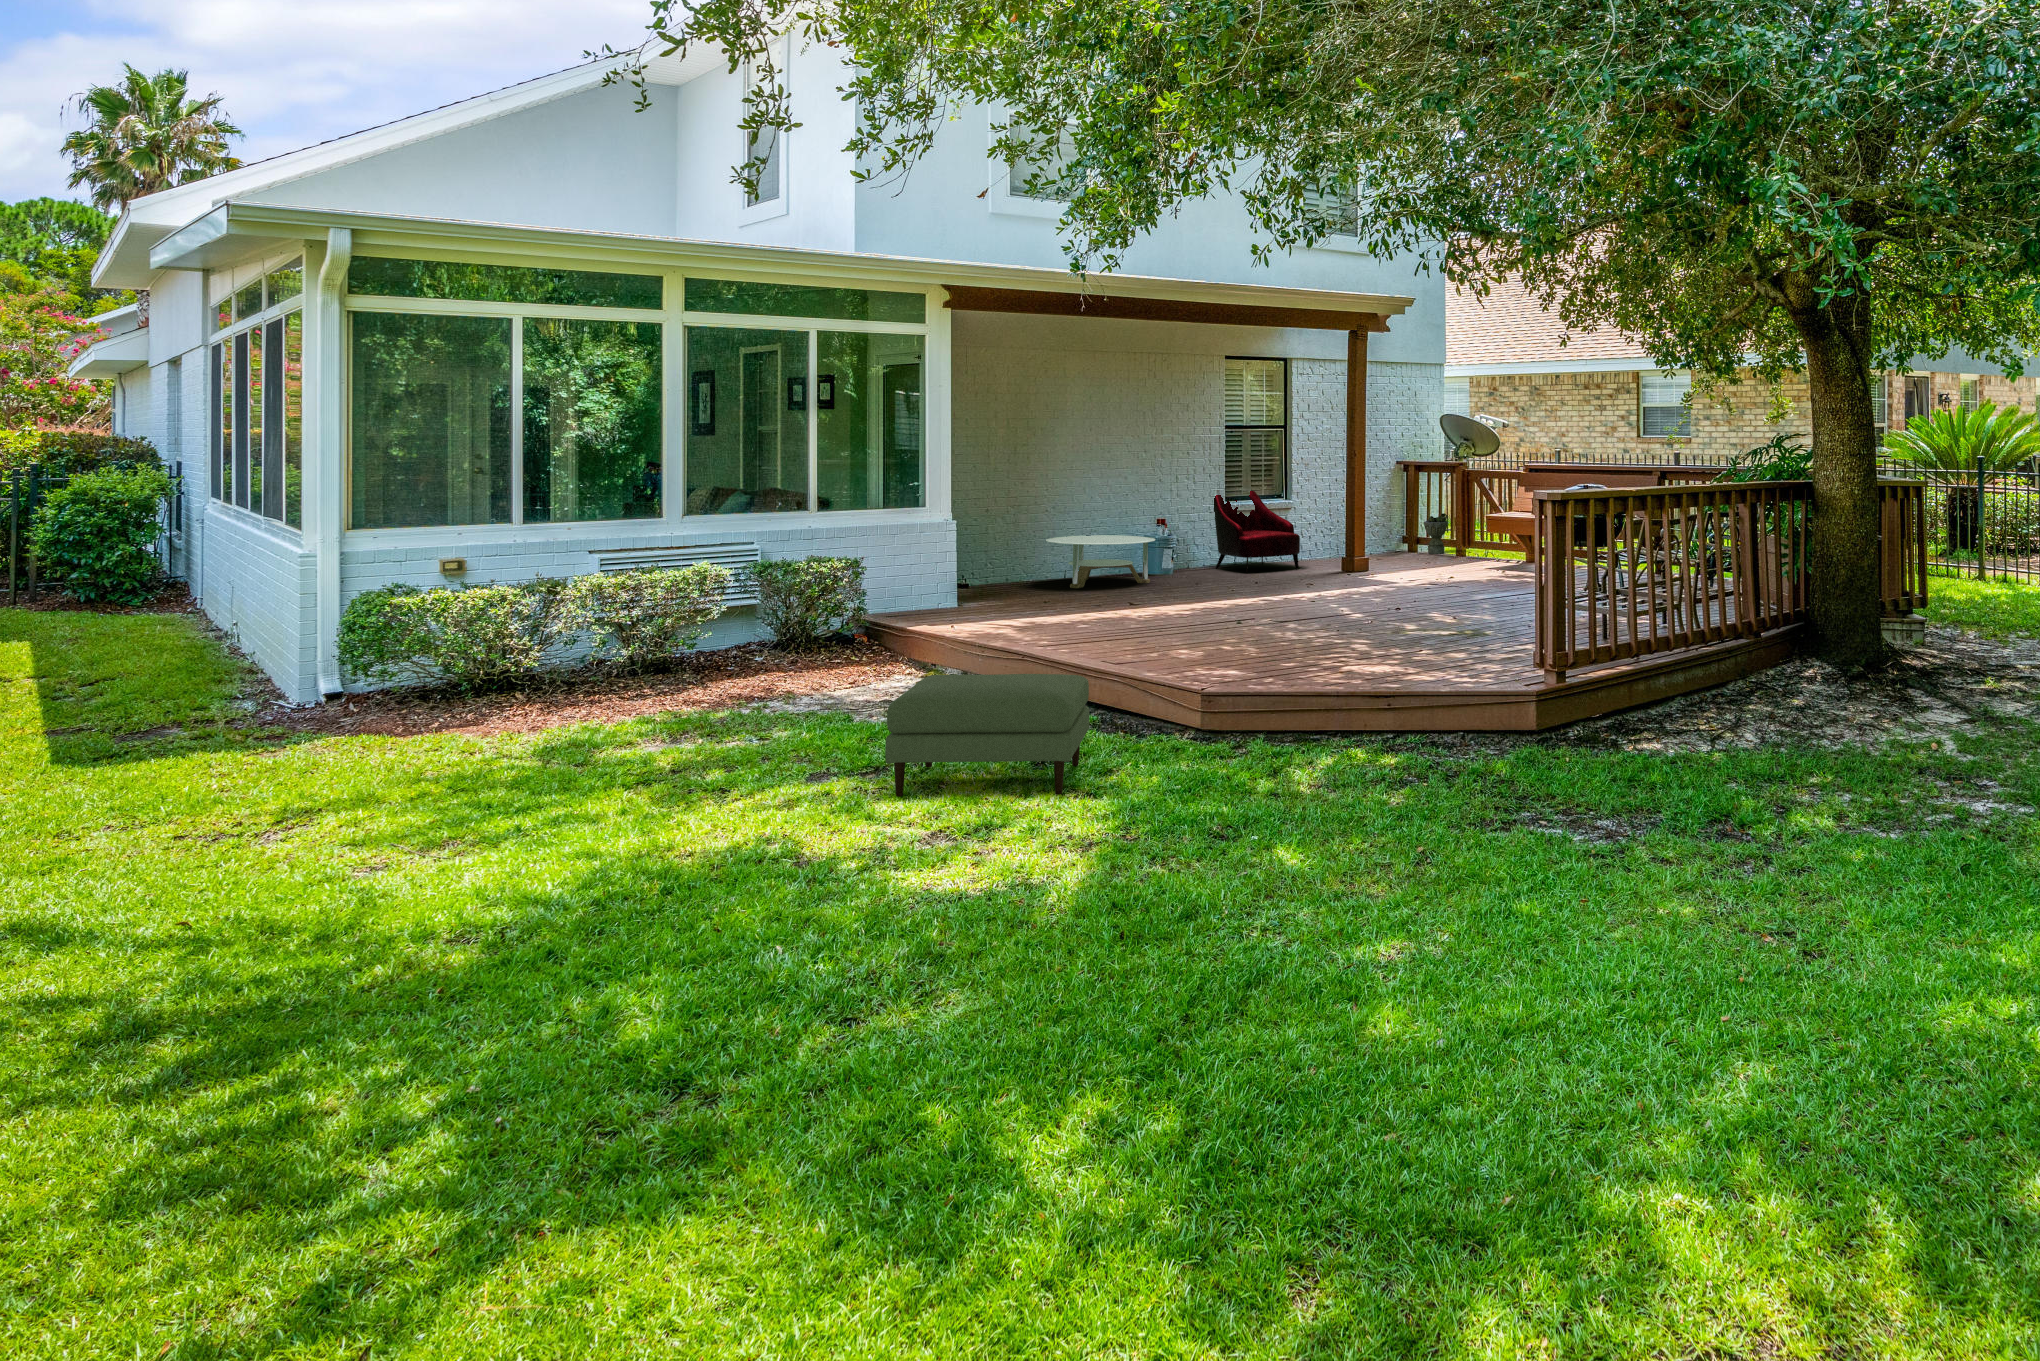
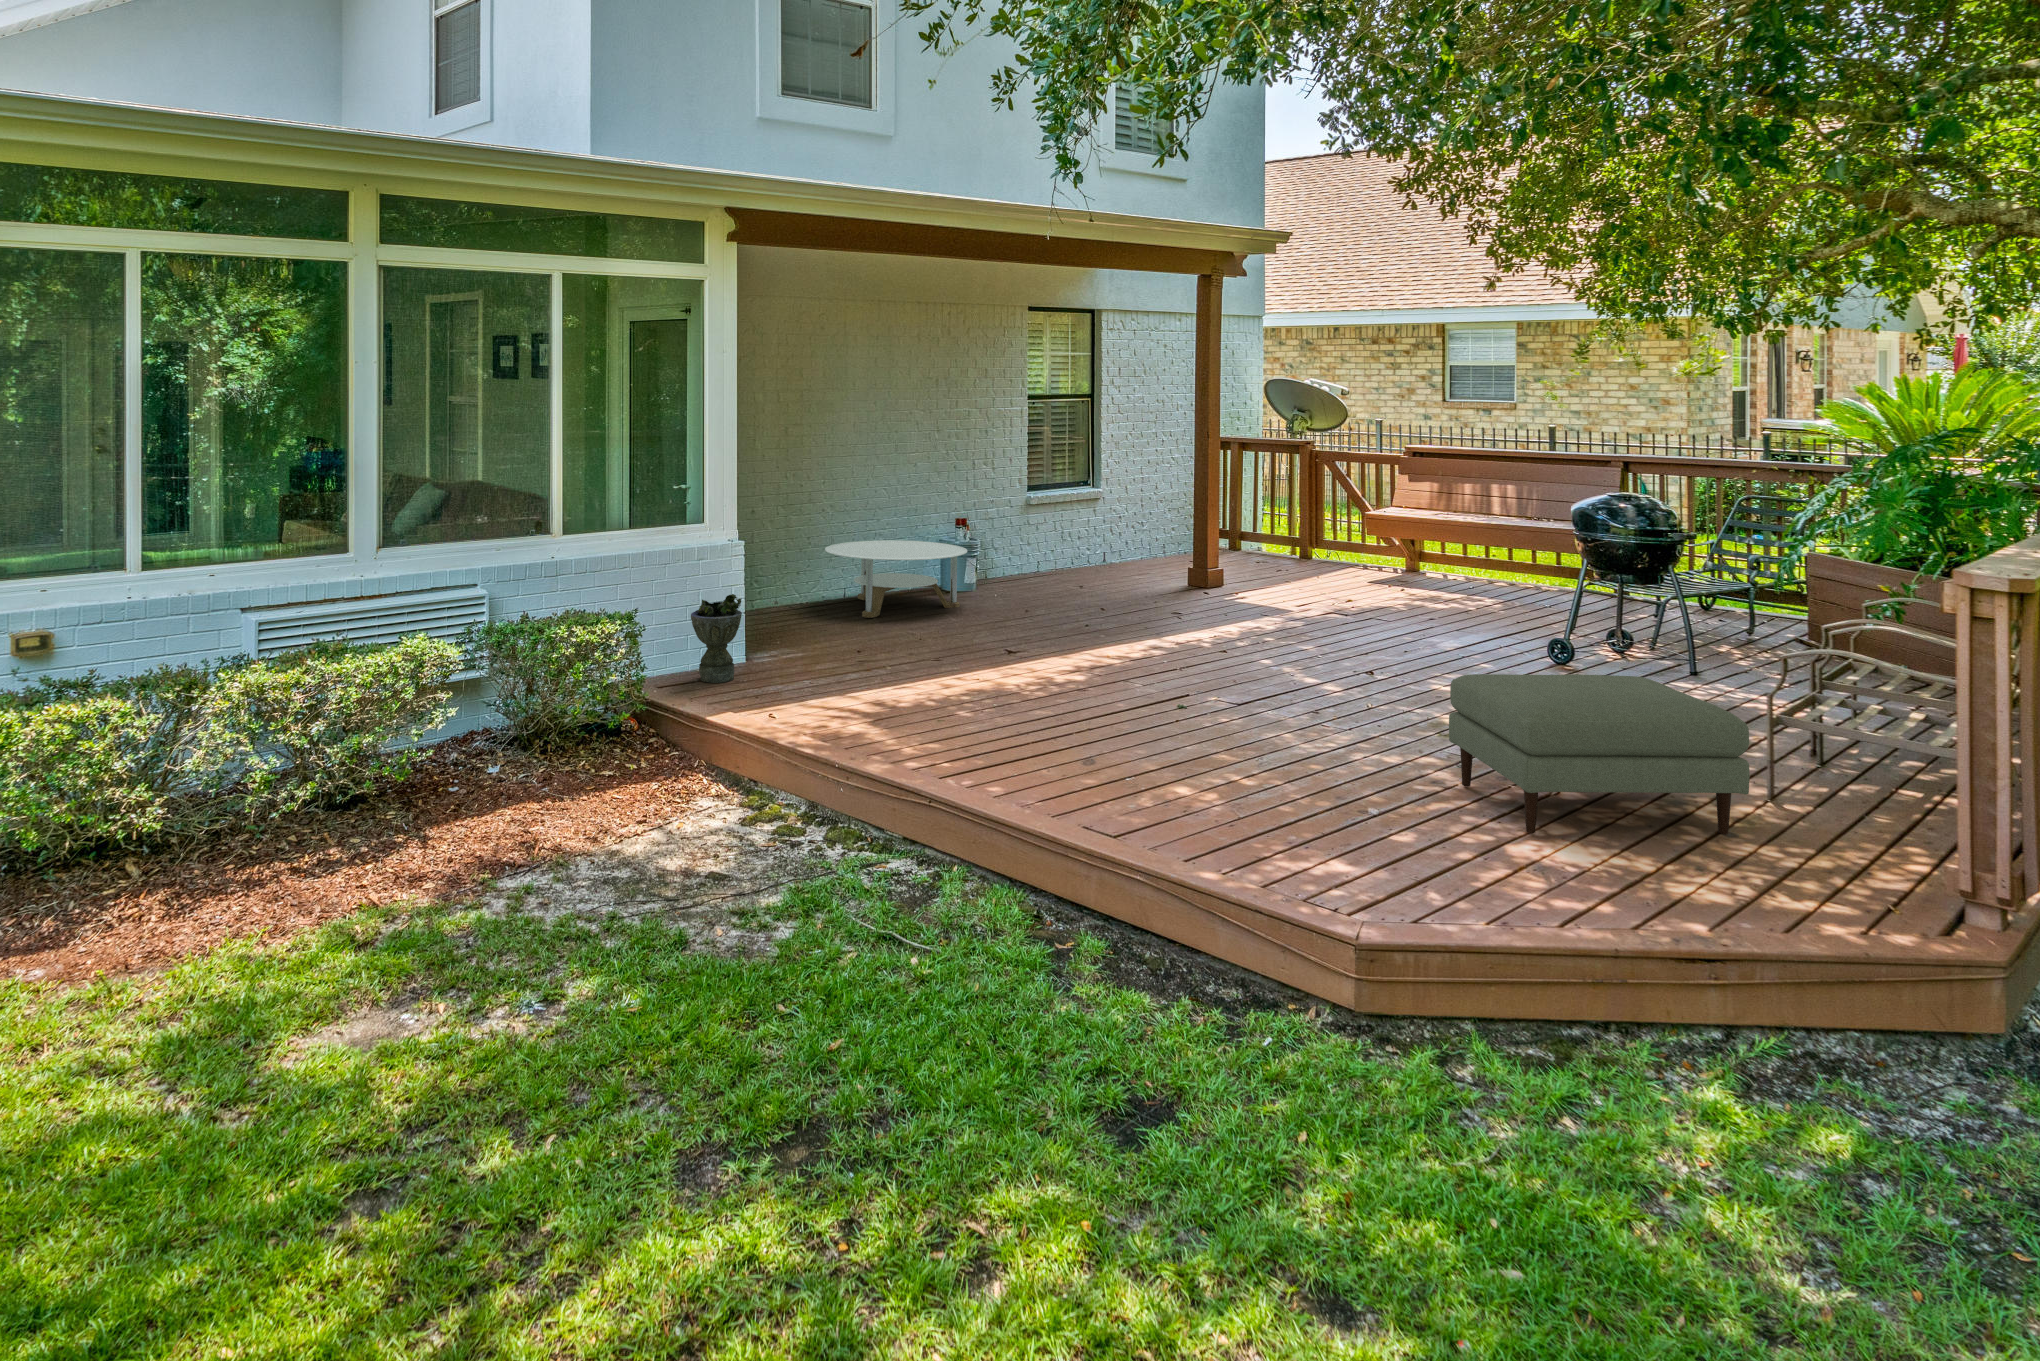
armchair: present [1214,491,1300,573] -> none [1016,469,1133,590]
planter: present [1424,513,1448,554] -> present [691,594,742,683]
ottoman: present [885,674,1090,797] -> present [1449,674,1750,834]

